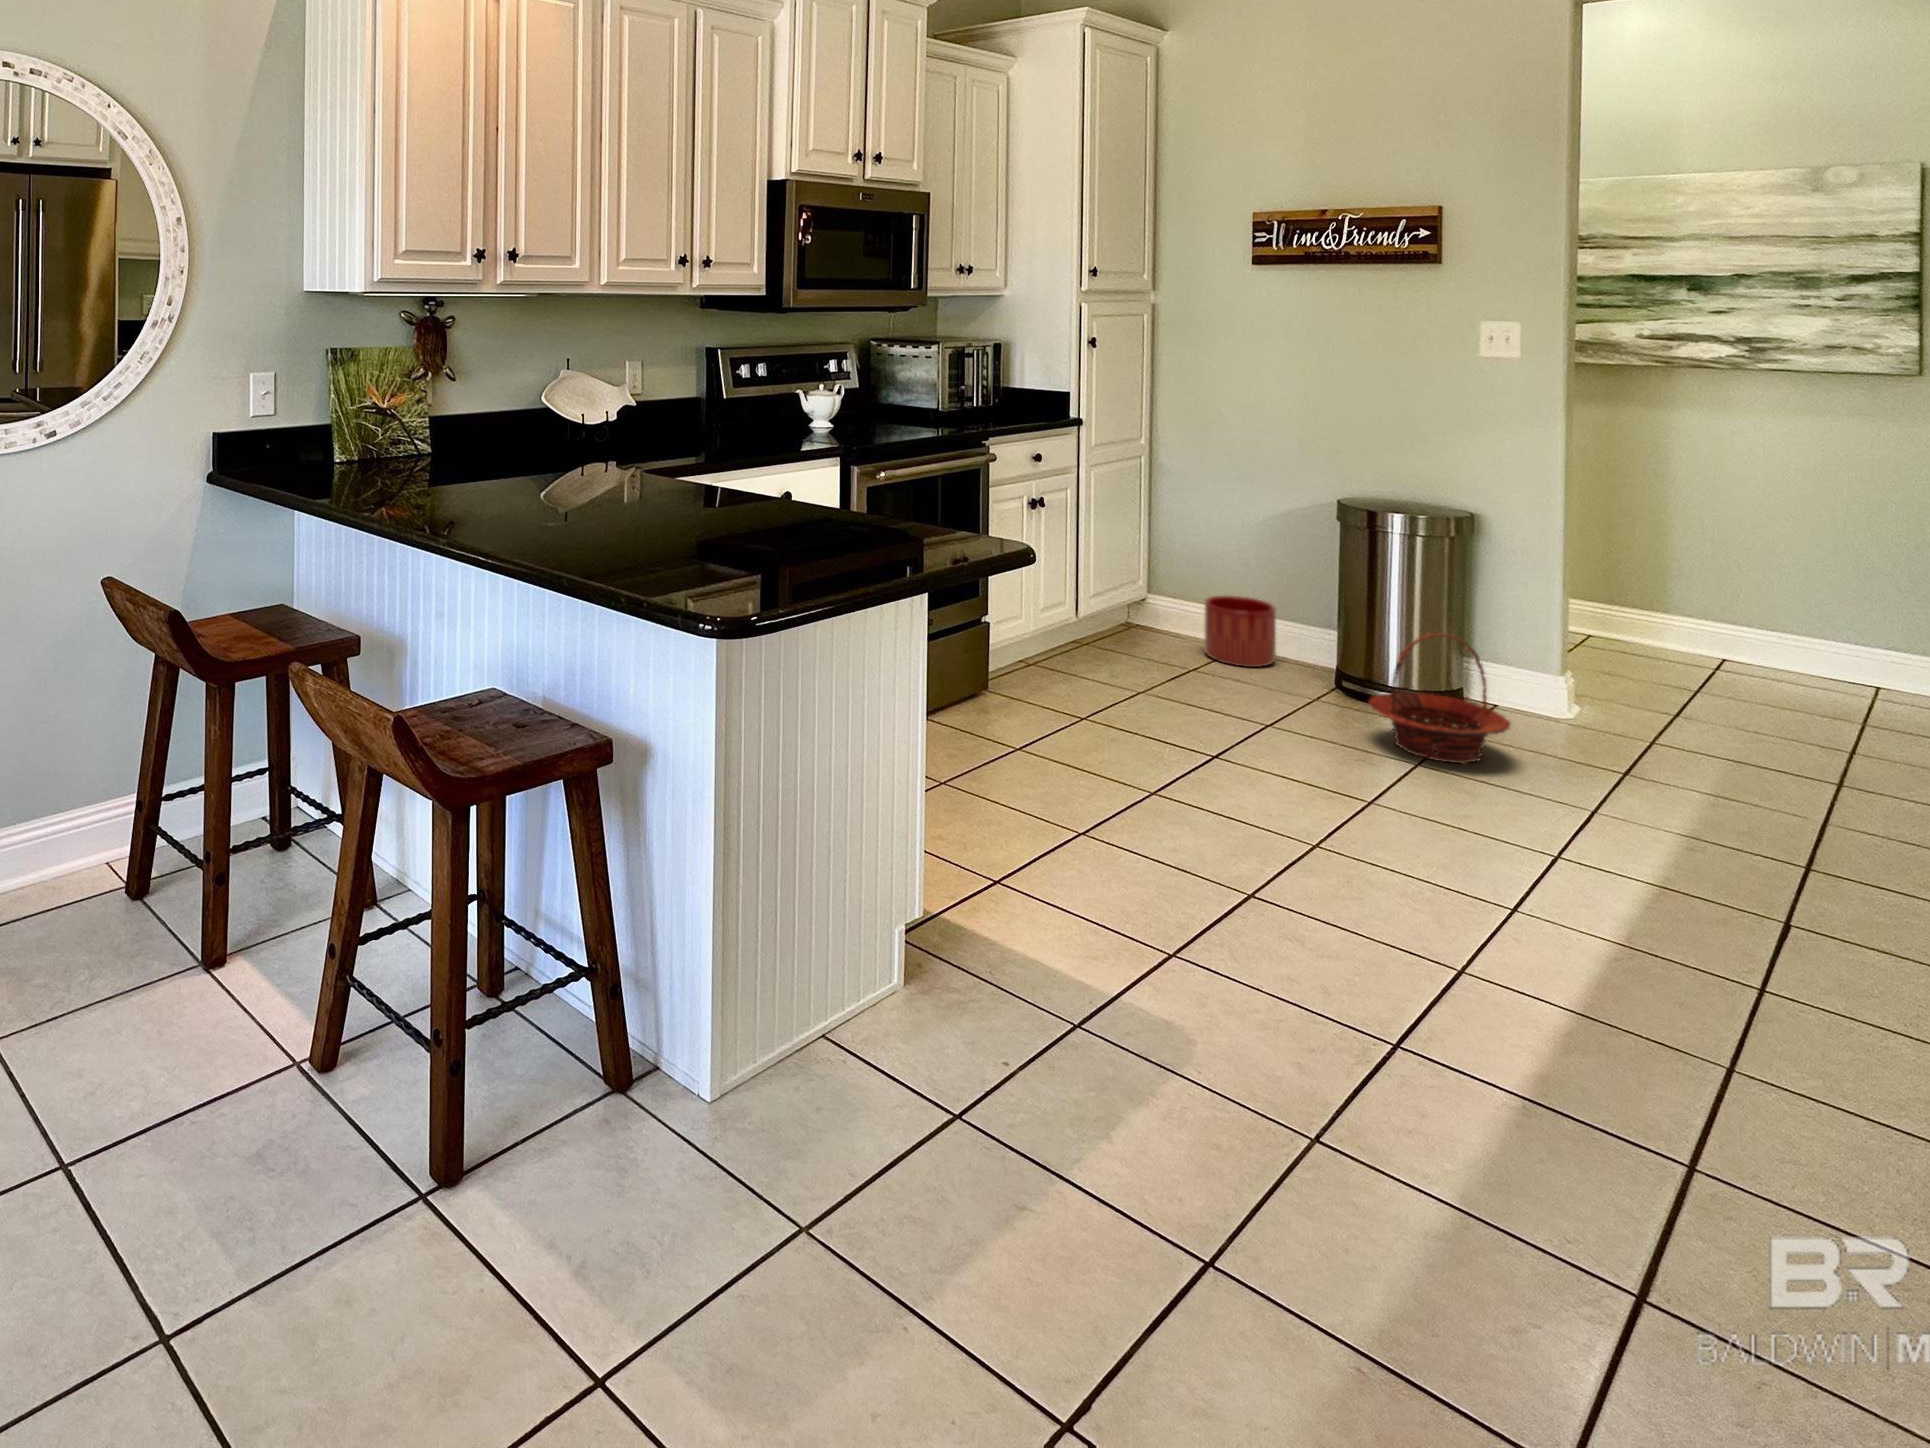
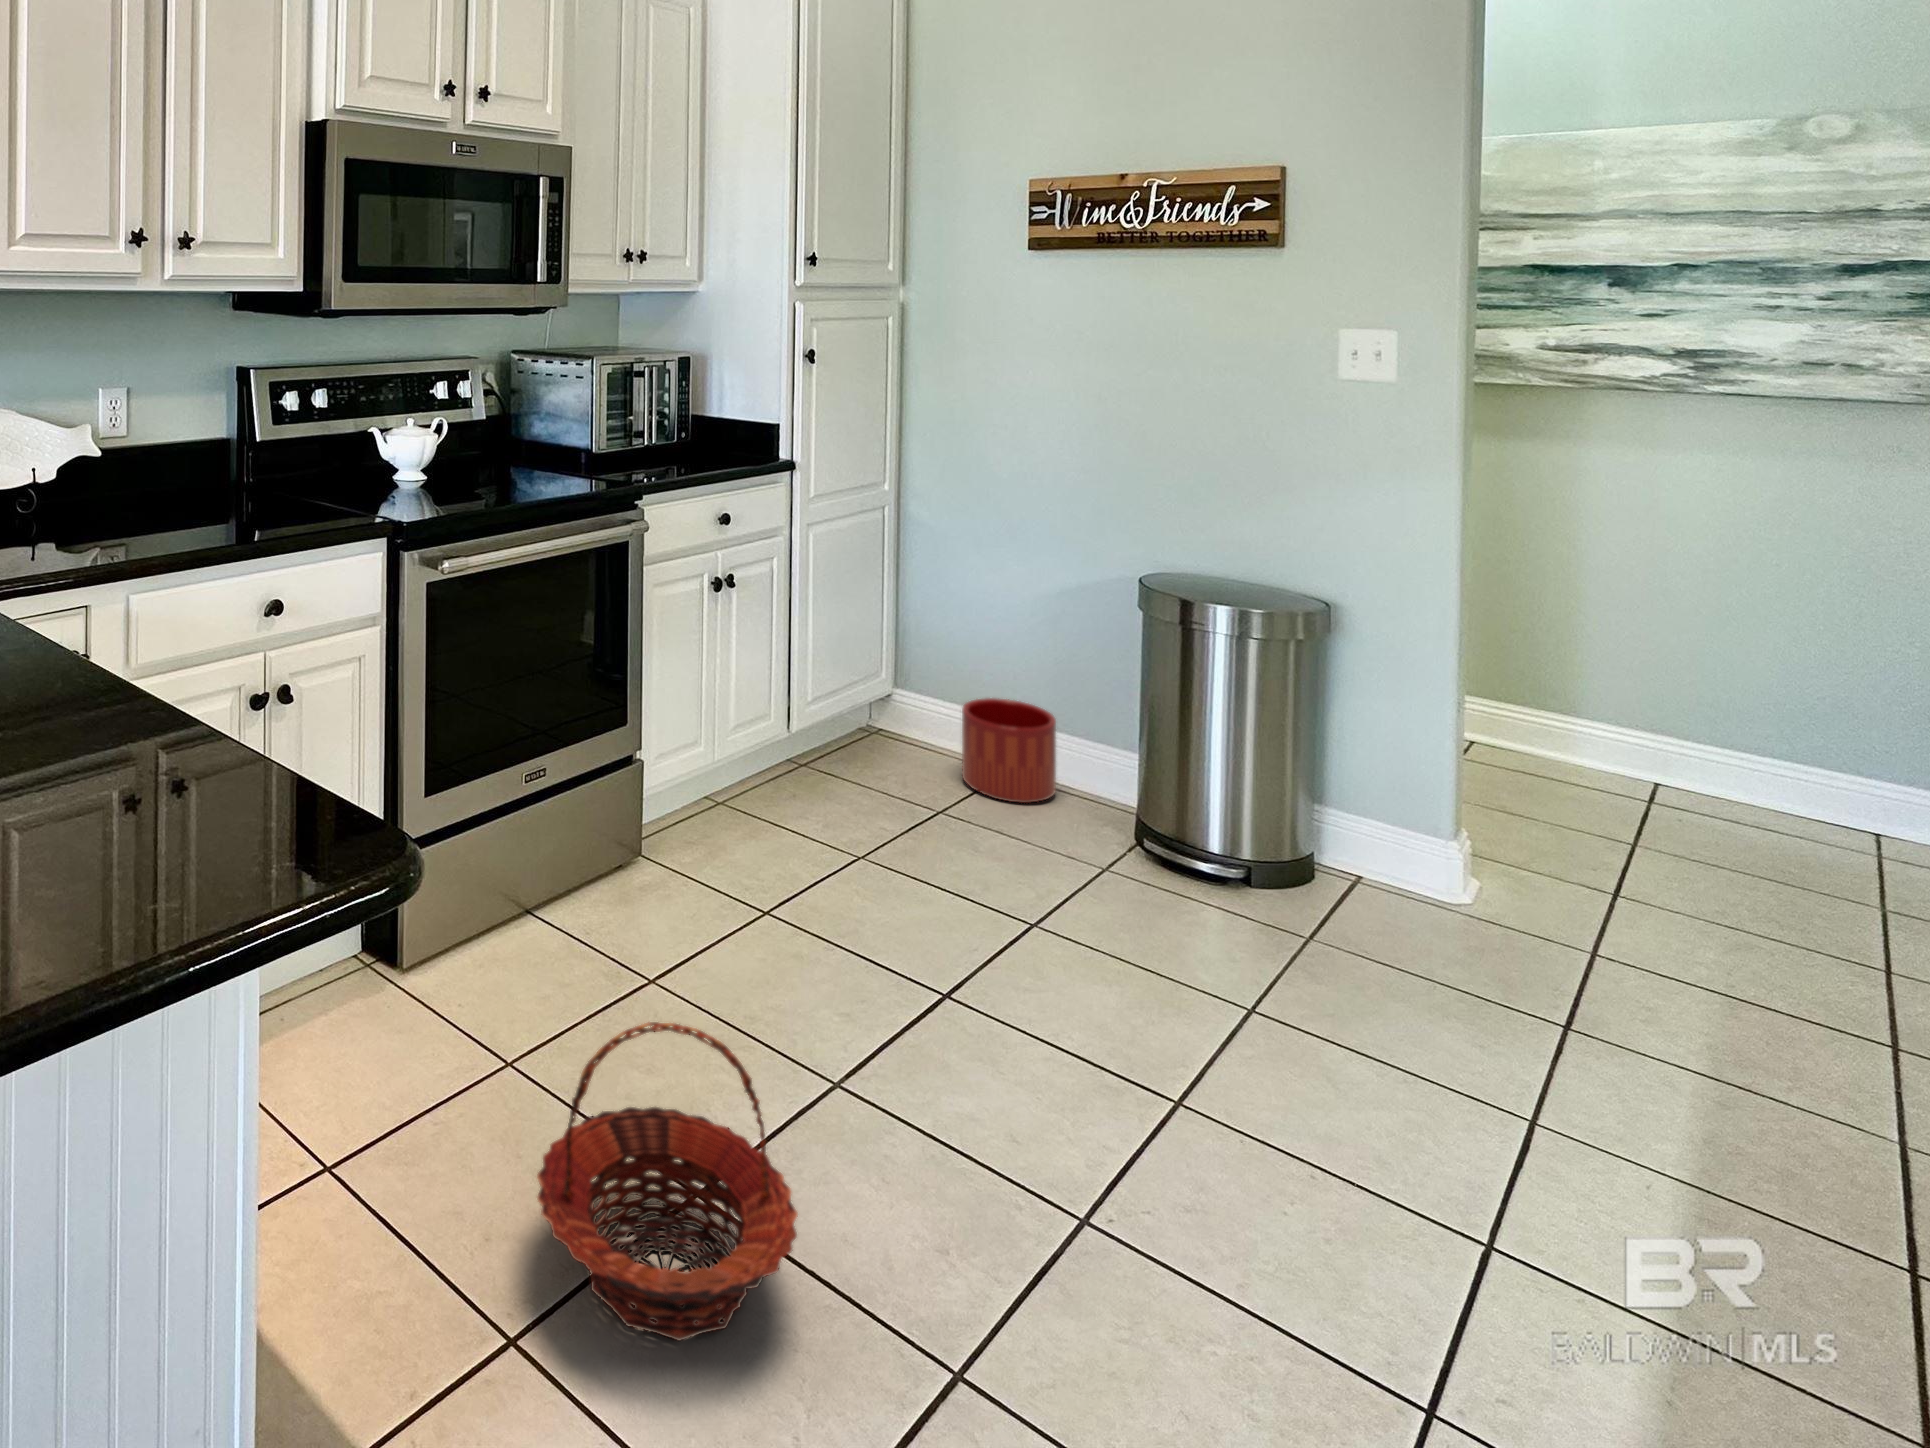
basket: present [1369,633,1511,763] -> present [537,1022,798,1341]

